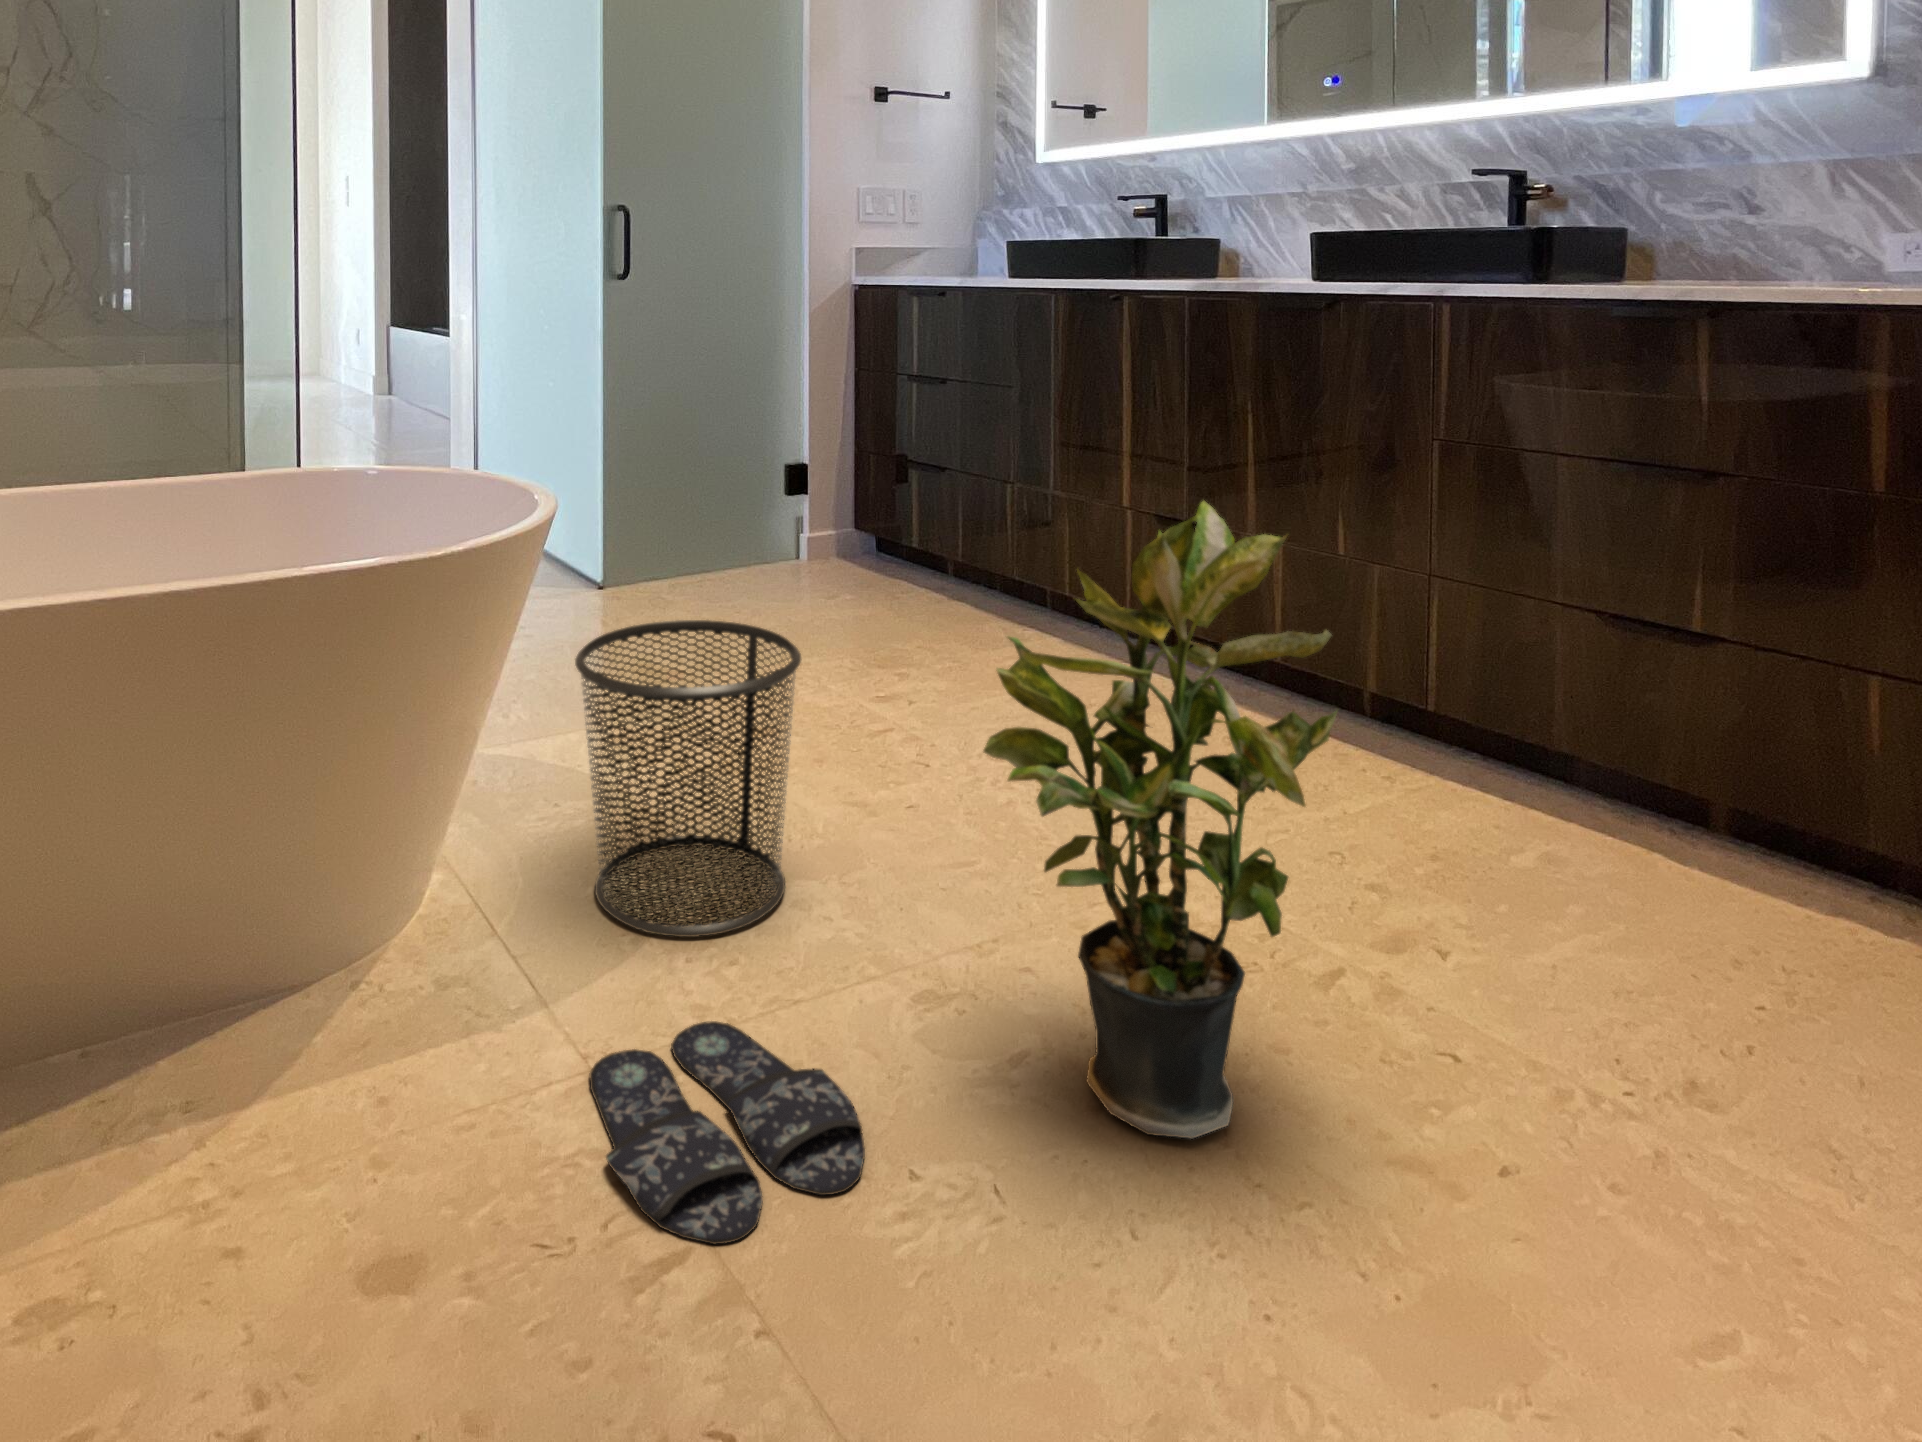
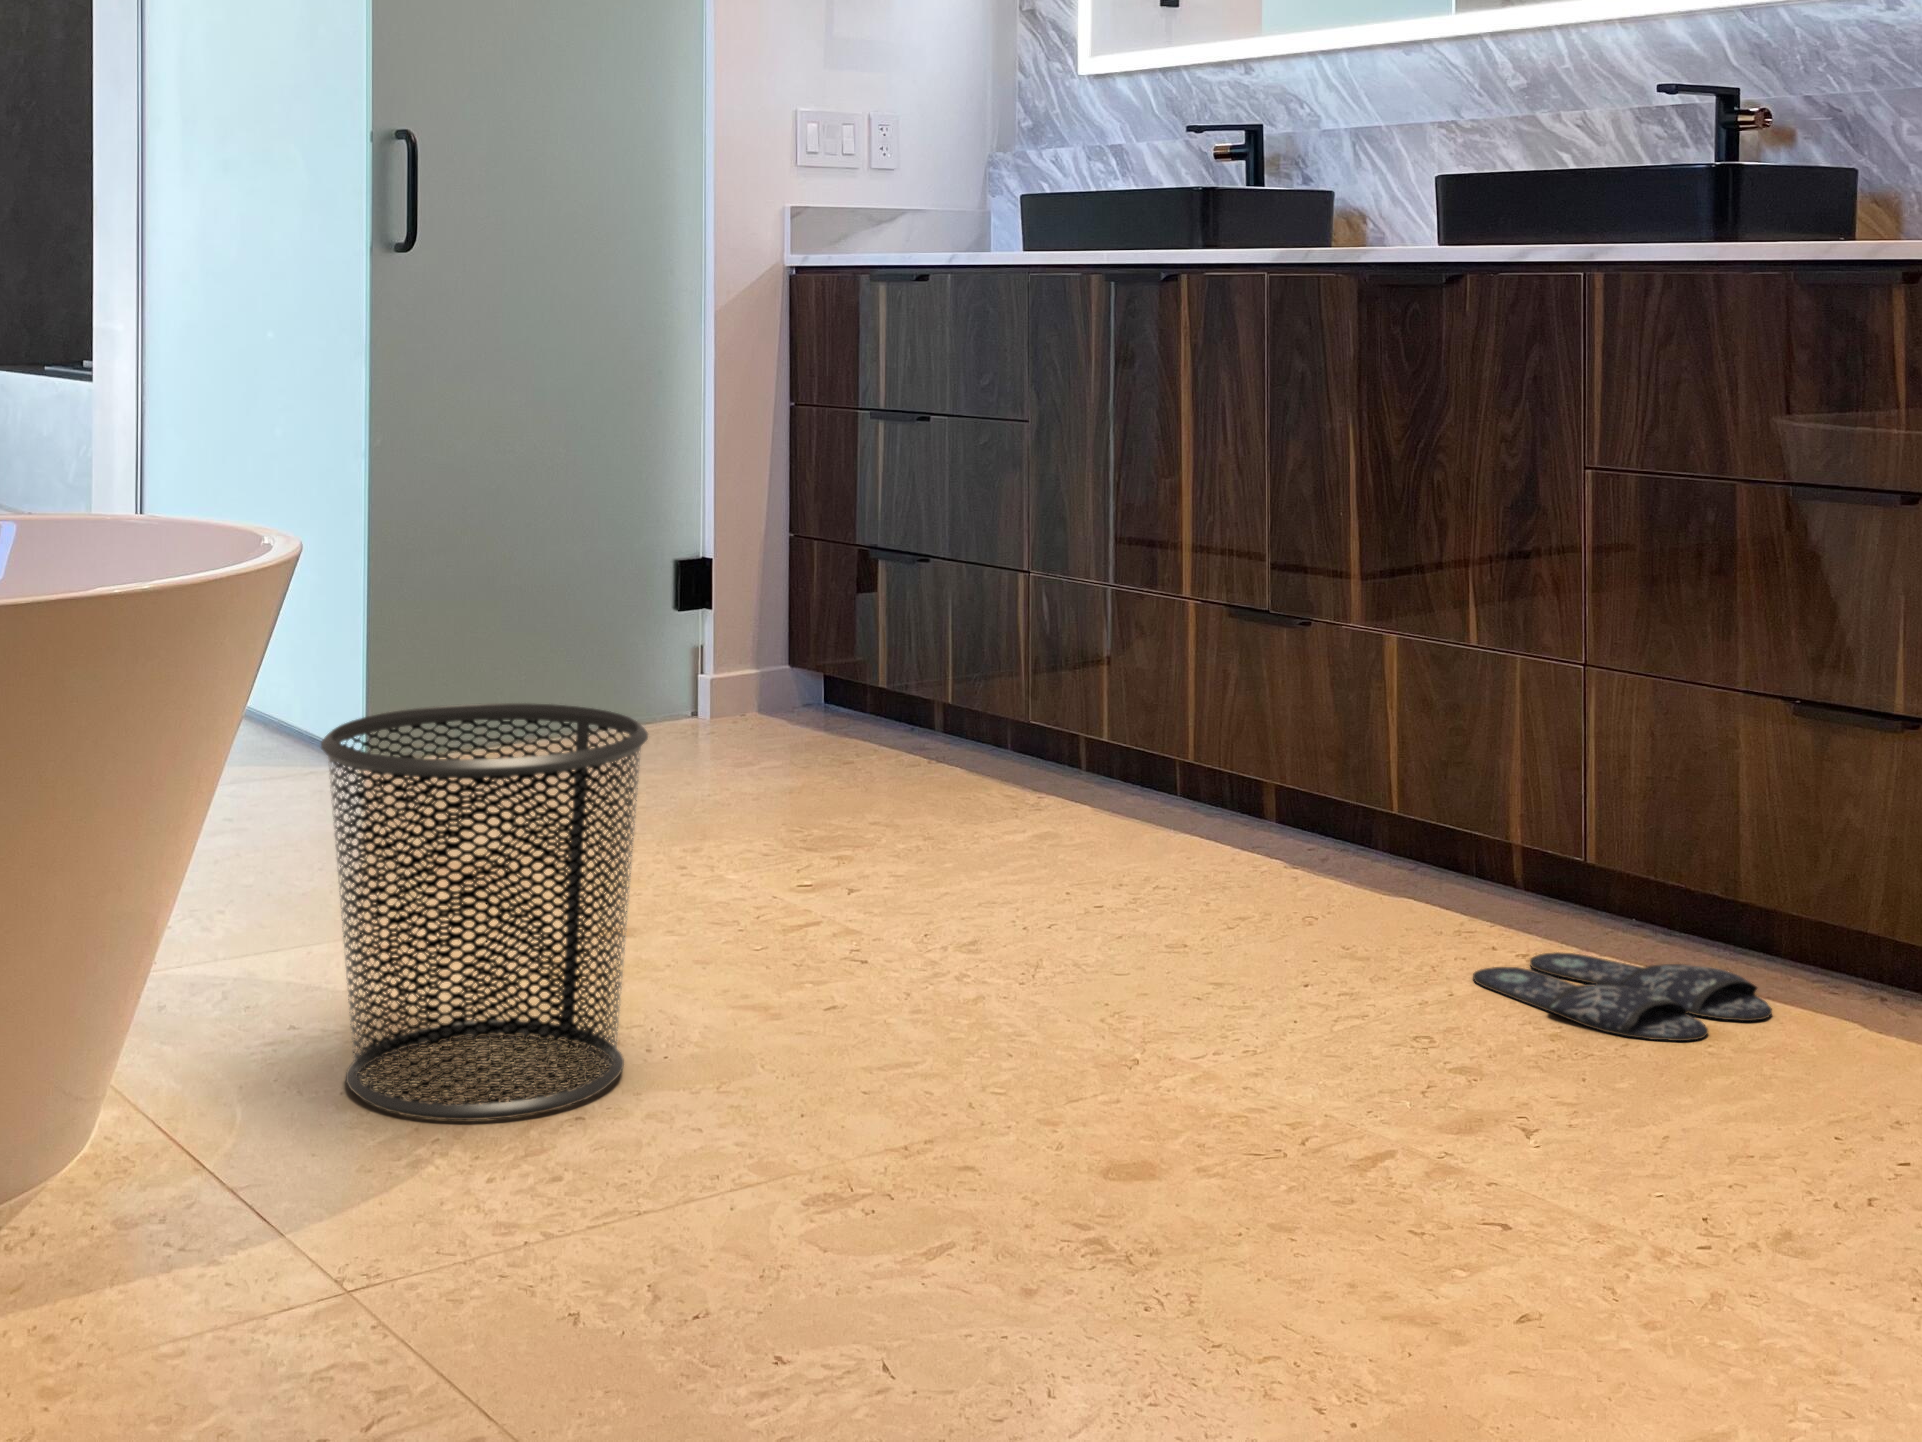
potted plant: present [984,501,1337,1138] -> none [864,465,1297,1258]
slippers: present [590,1021,865,1244] -> present [1473,952,1772,1041]

